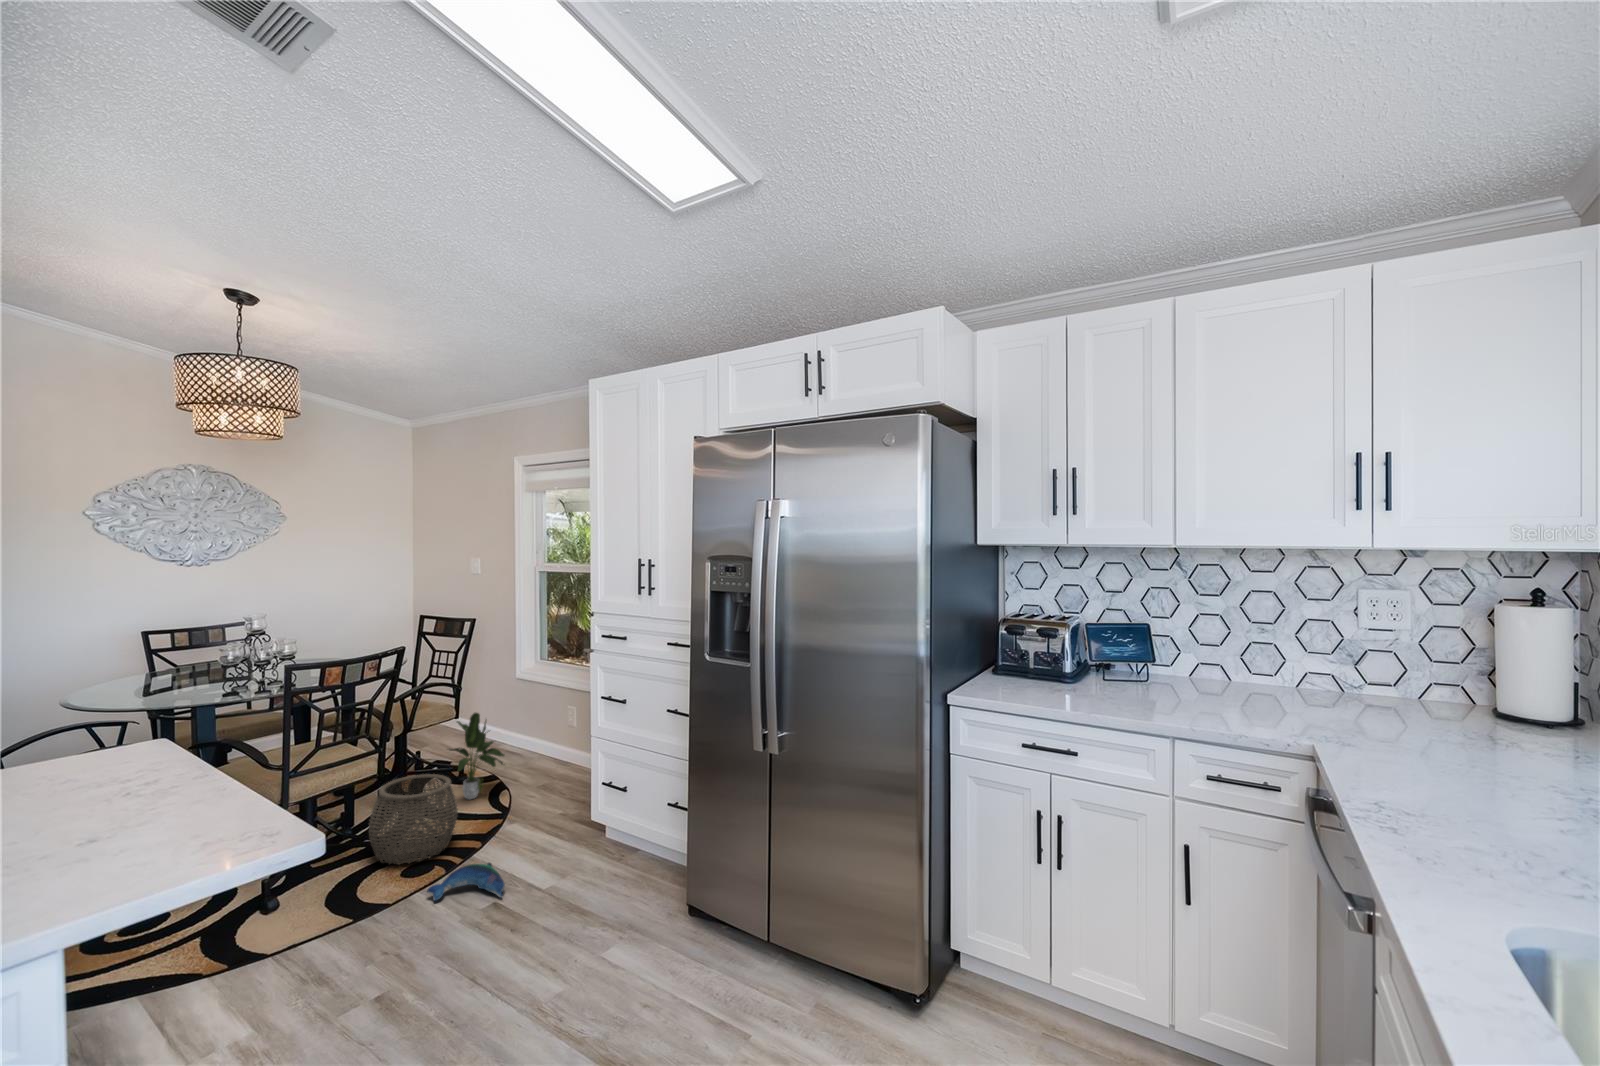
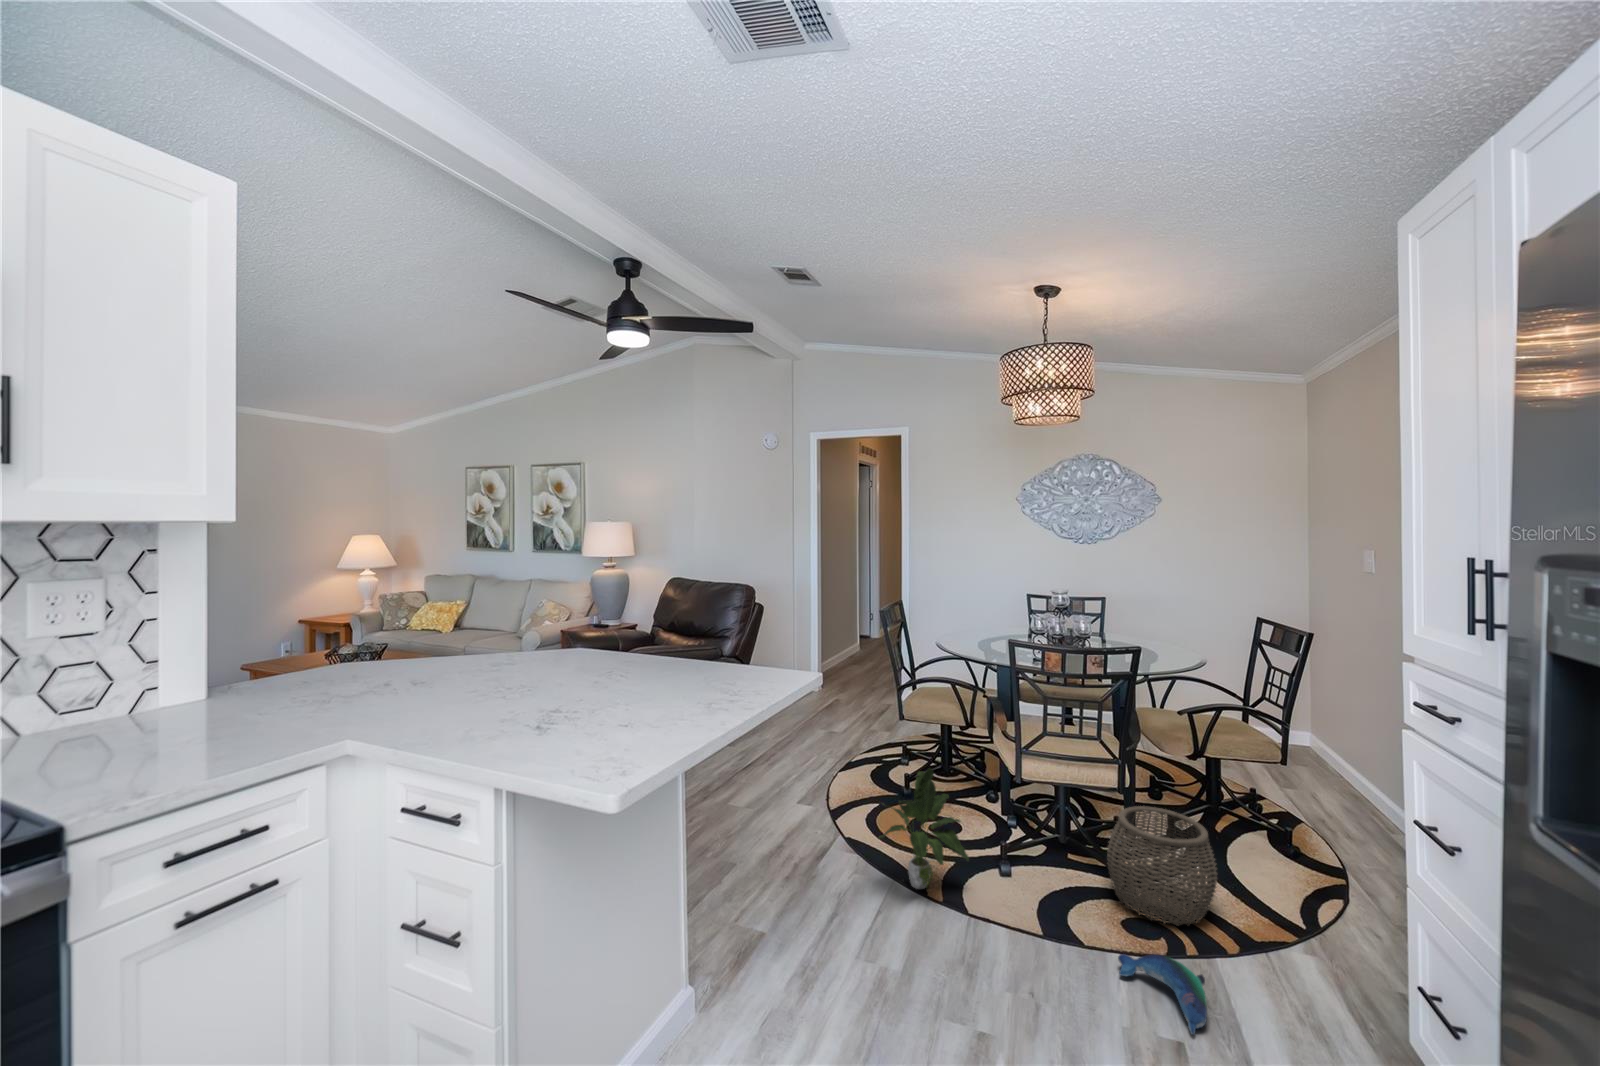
potted plant: present [449,713,504,799] -> present [879,769,969,889]

